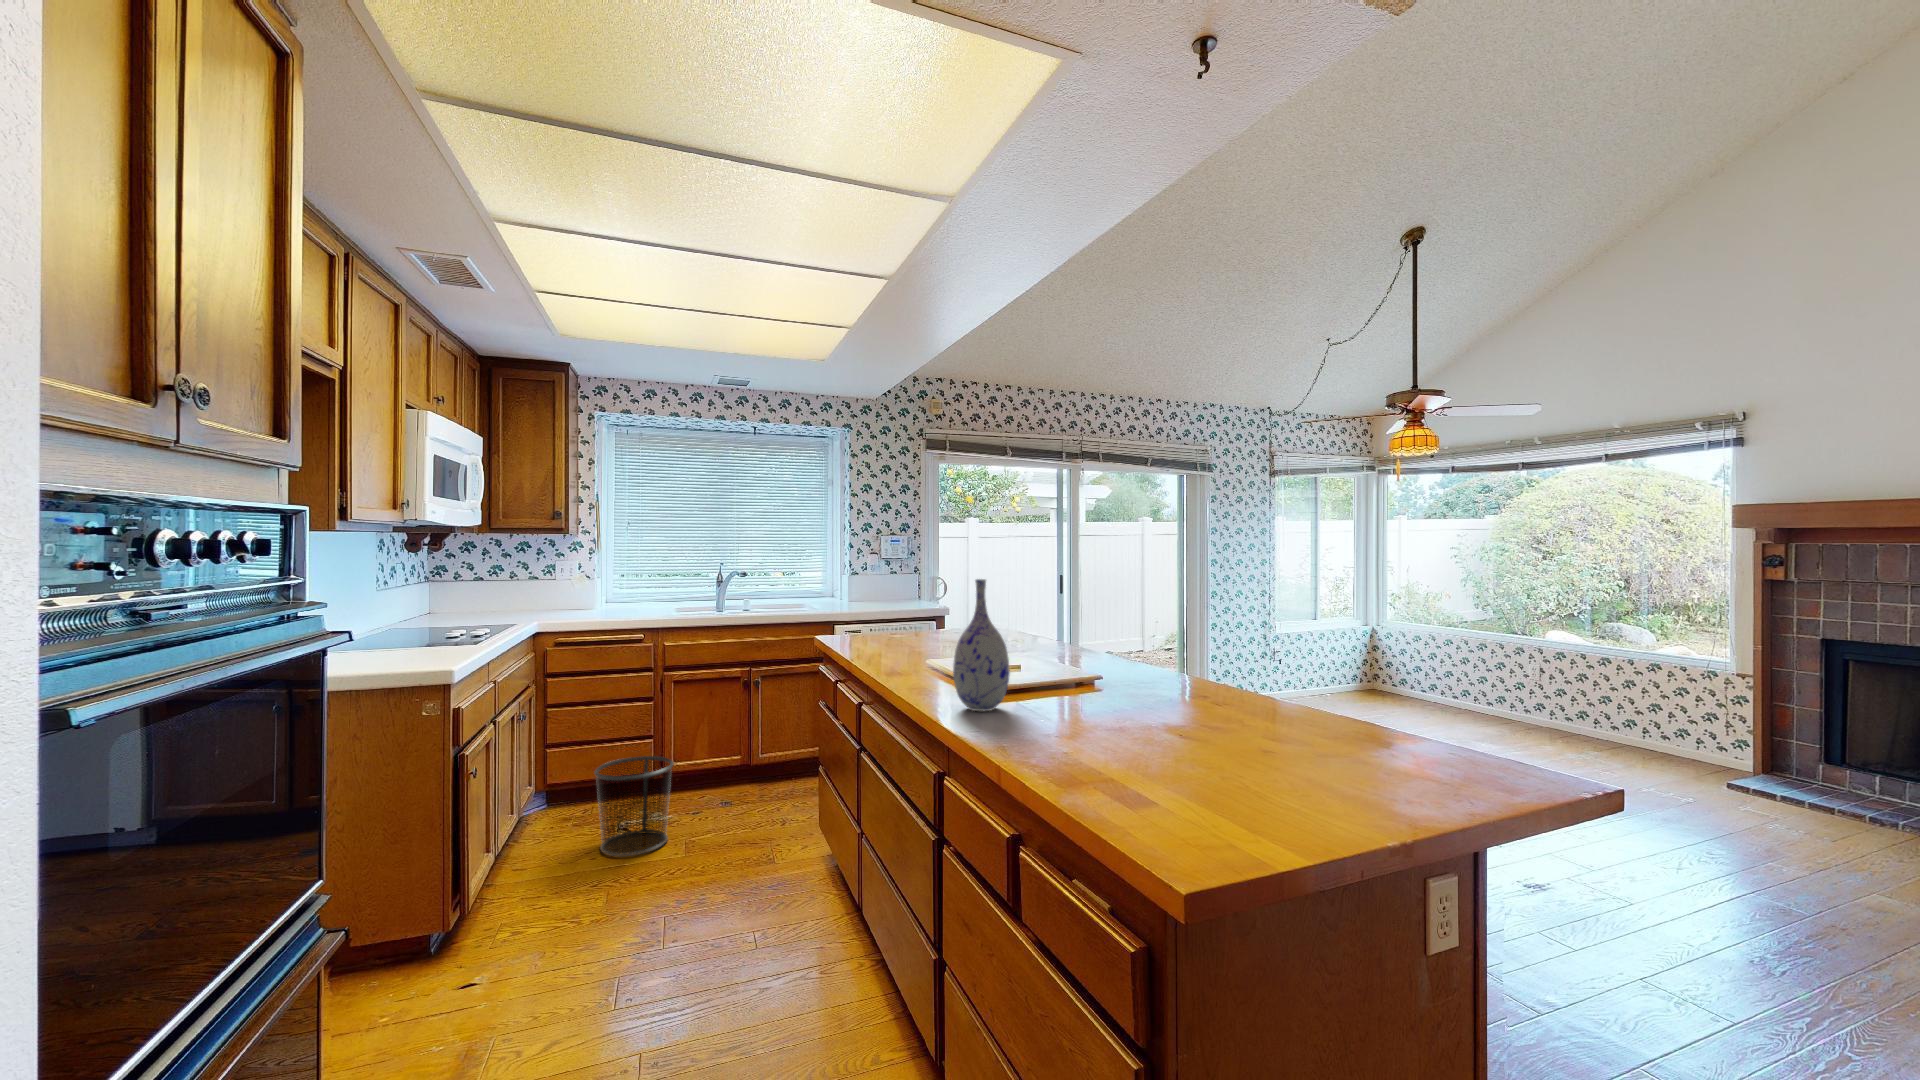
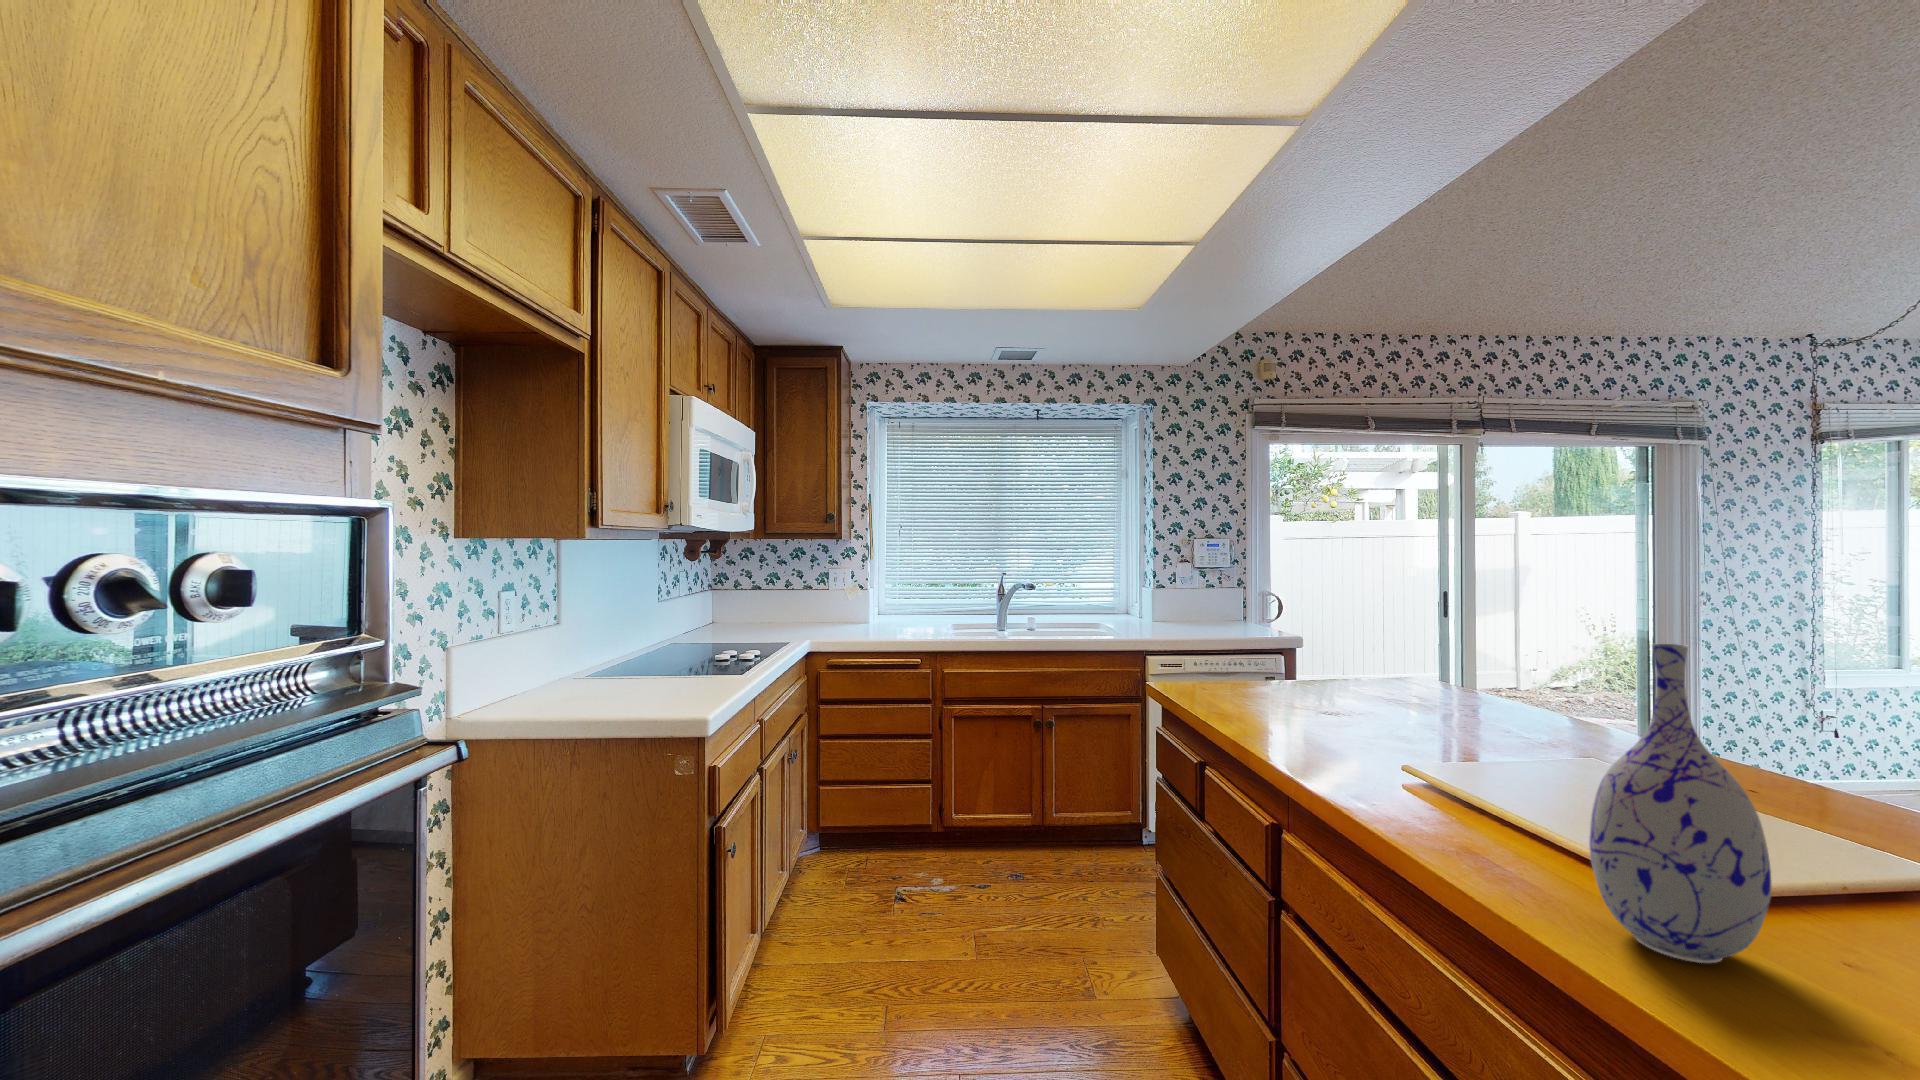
waste bin: present [594,756,674,856] -> none [868,815,960,948]

